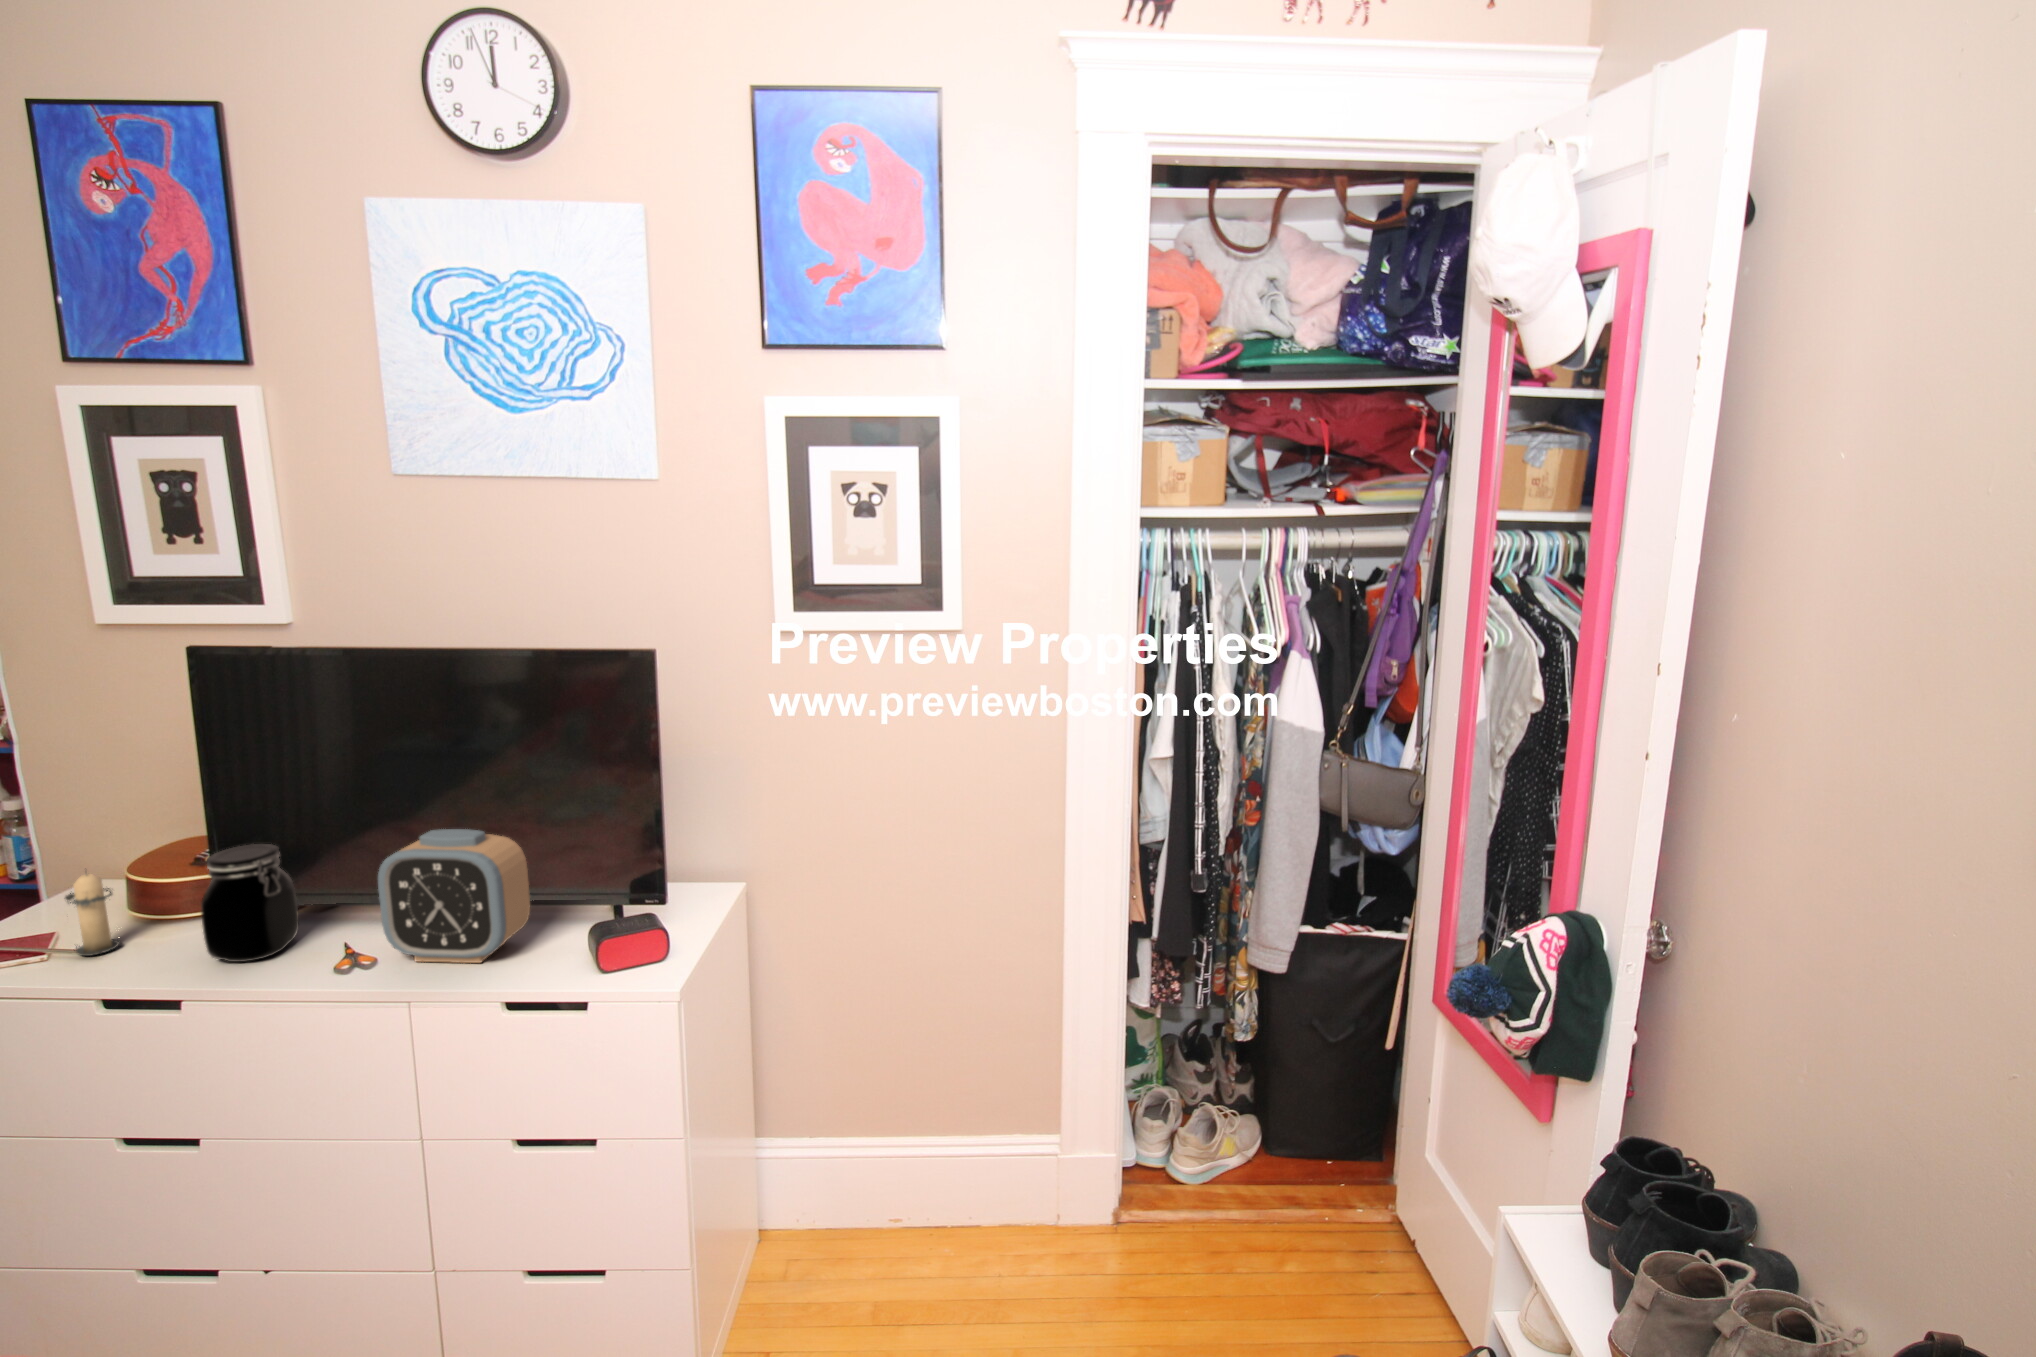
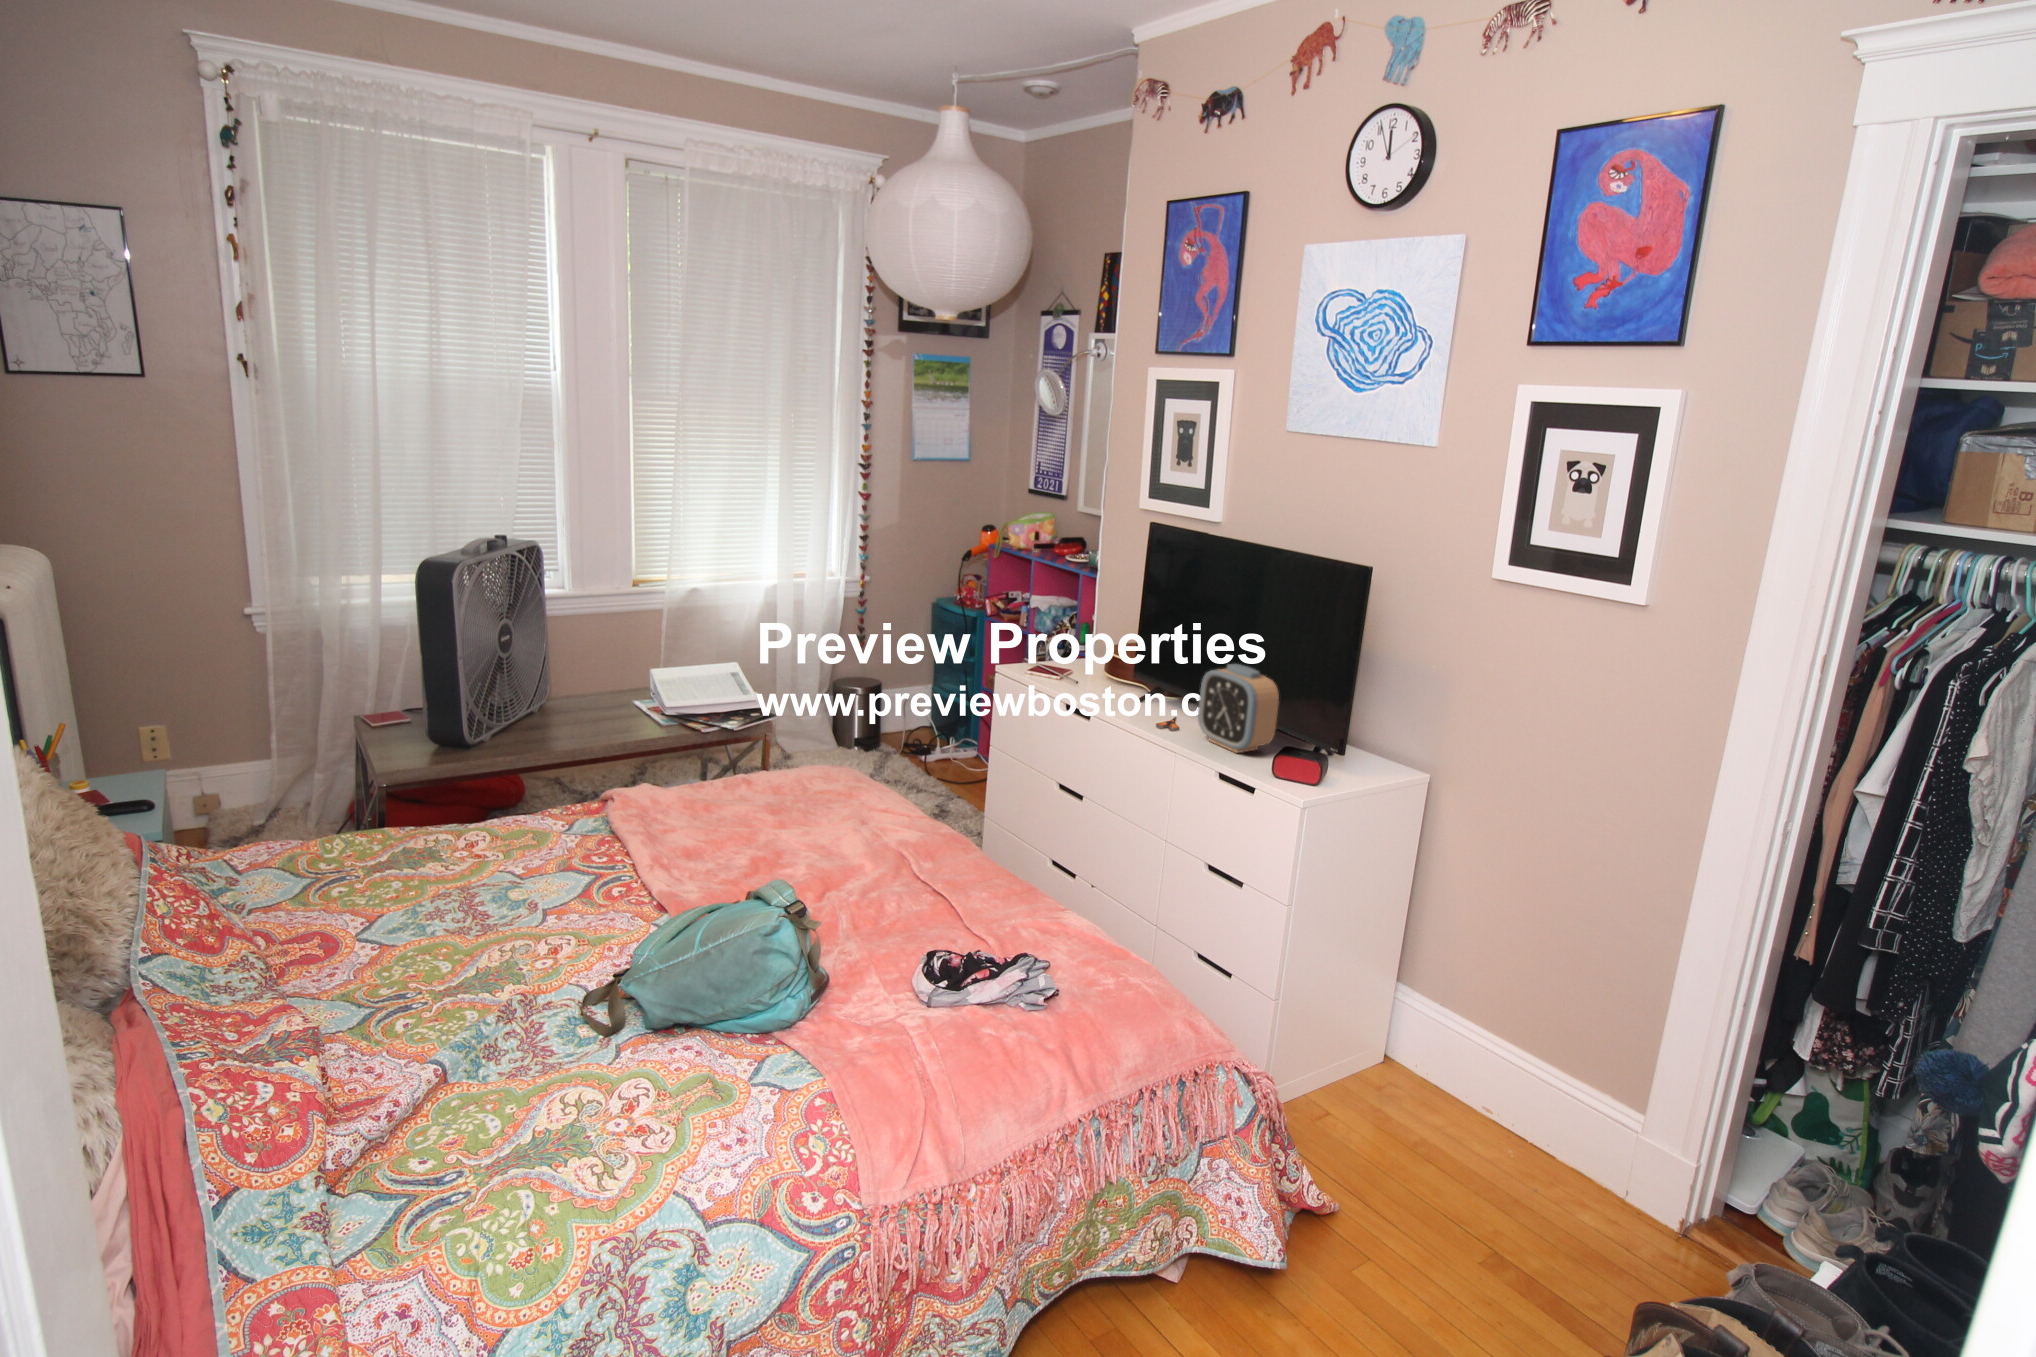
jar: present [201,844,299,962] -> none [1127,647,1173,714]
candle: present [65,871,120,956] -> none [1081,640,1106,689]

